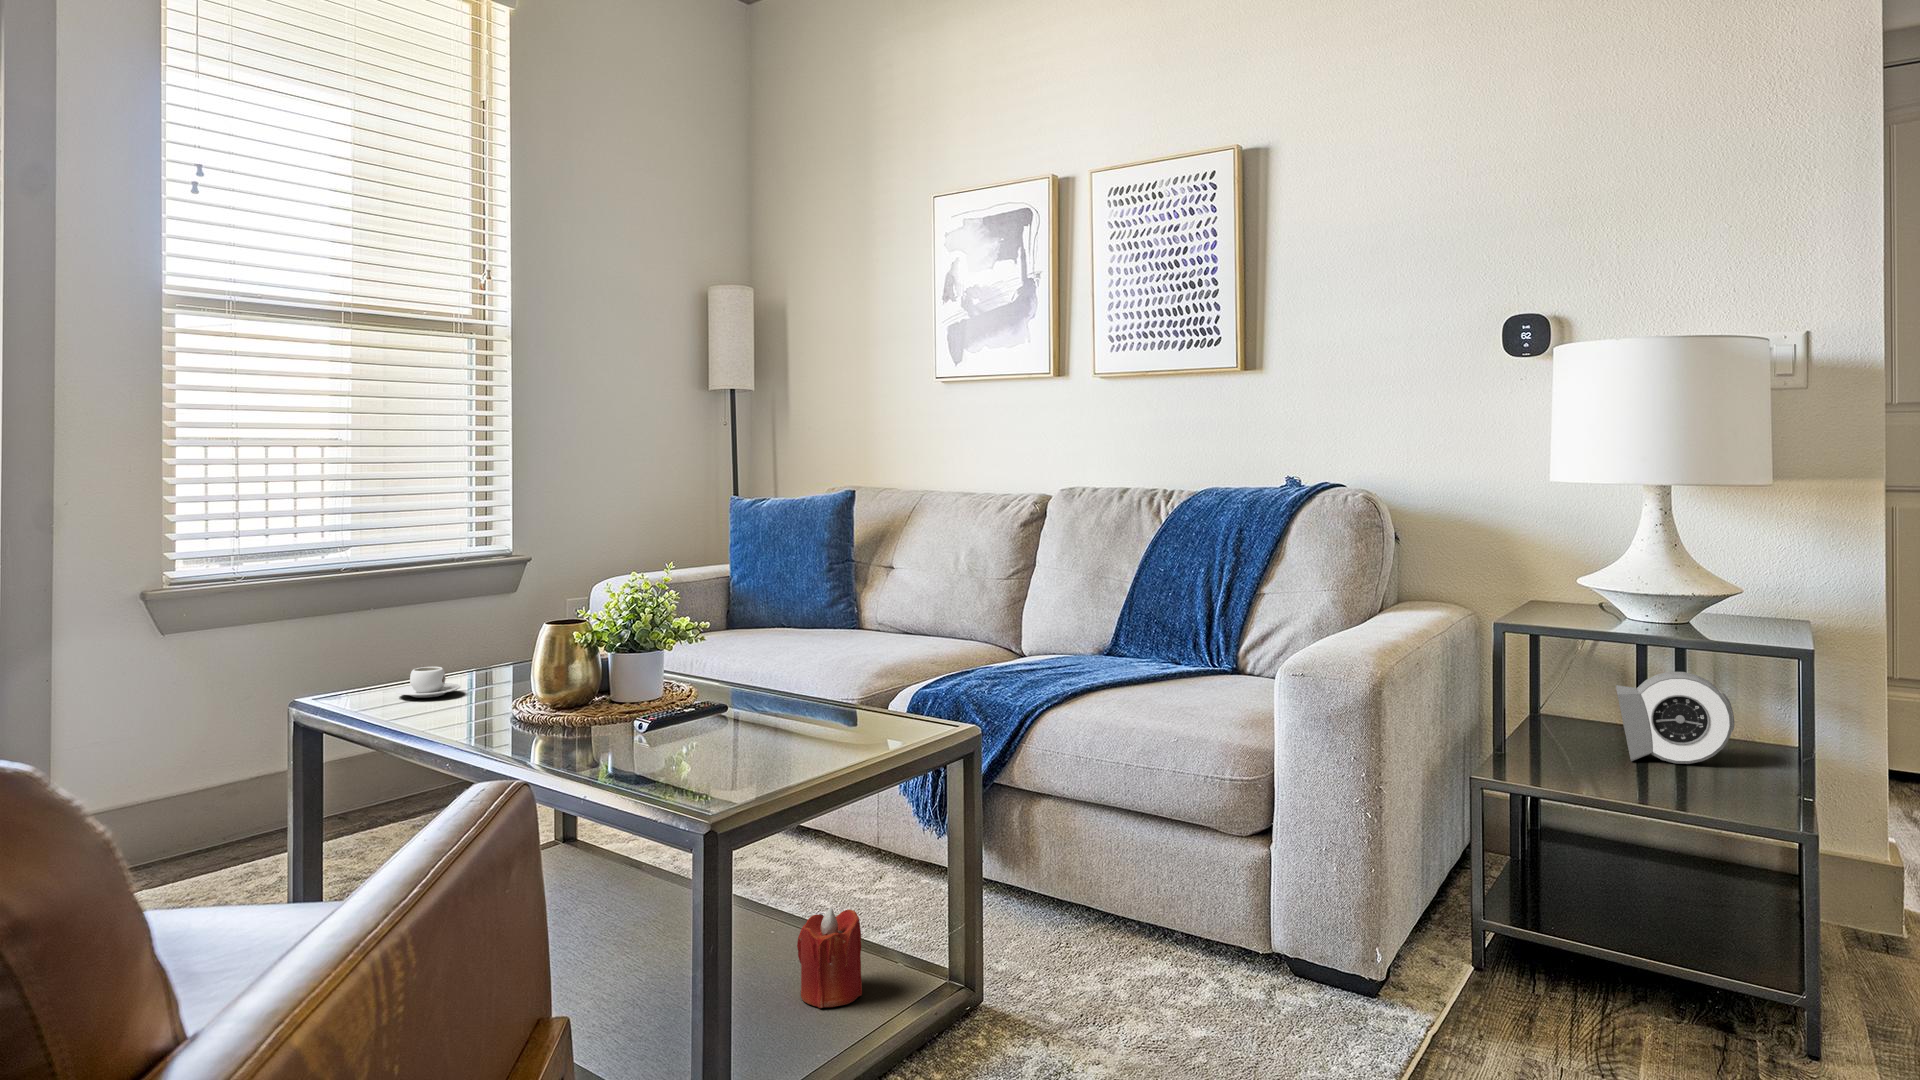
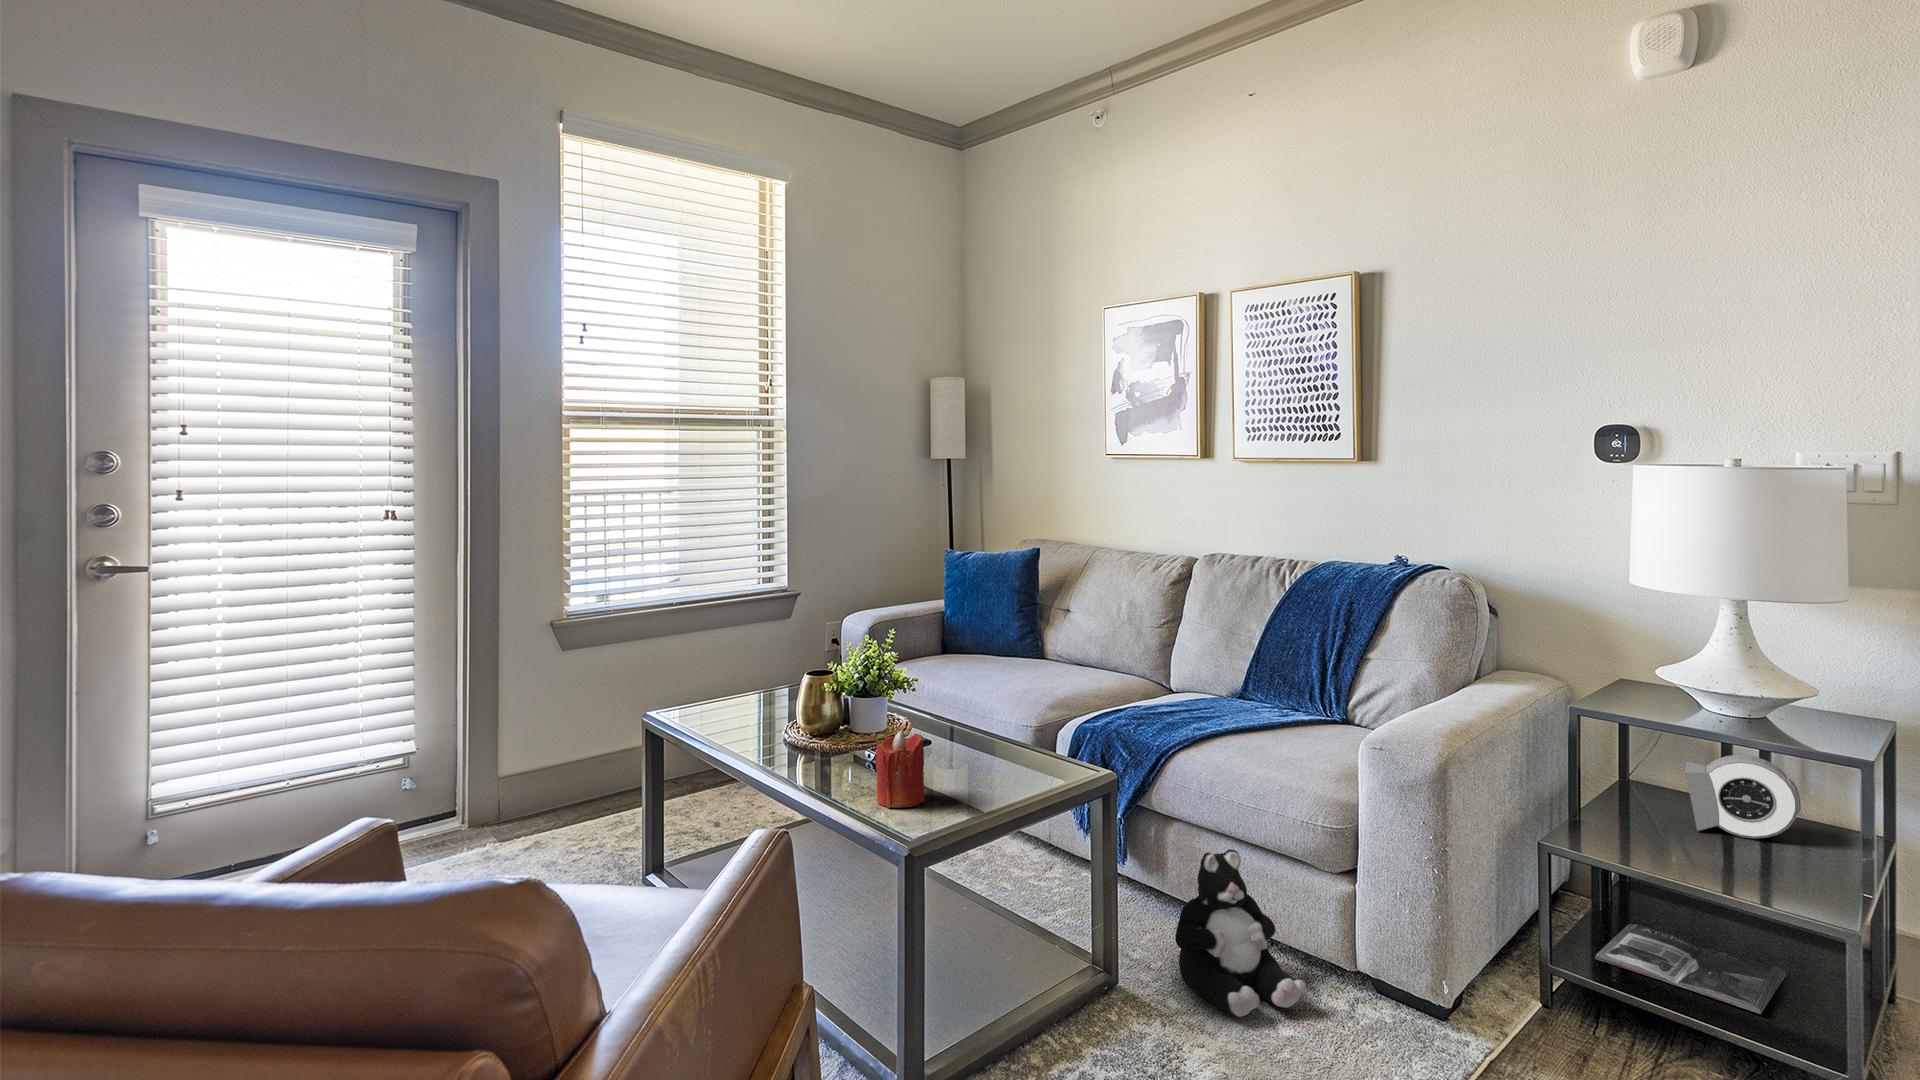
teacup: present [395,667,460,698] -> none [697,695,741,719]
plush toy: none [1056,817,1216,1017] -> present [1175,849,1307,1017]
magazine: none [1532,876,1726,950] -> present [1595,924,1786,1014]
candle: present [797,908,862,1008] -> present [875,731,925,808]

